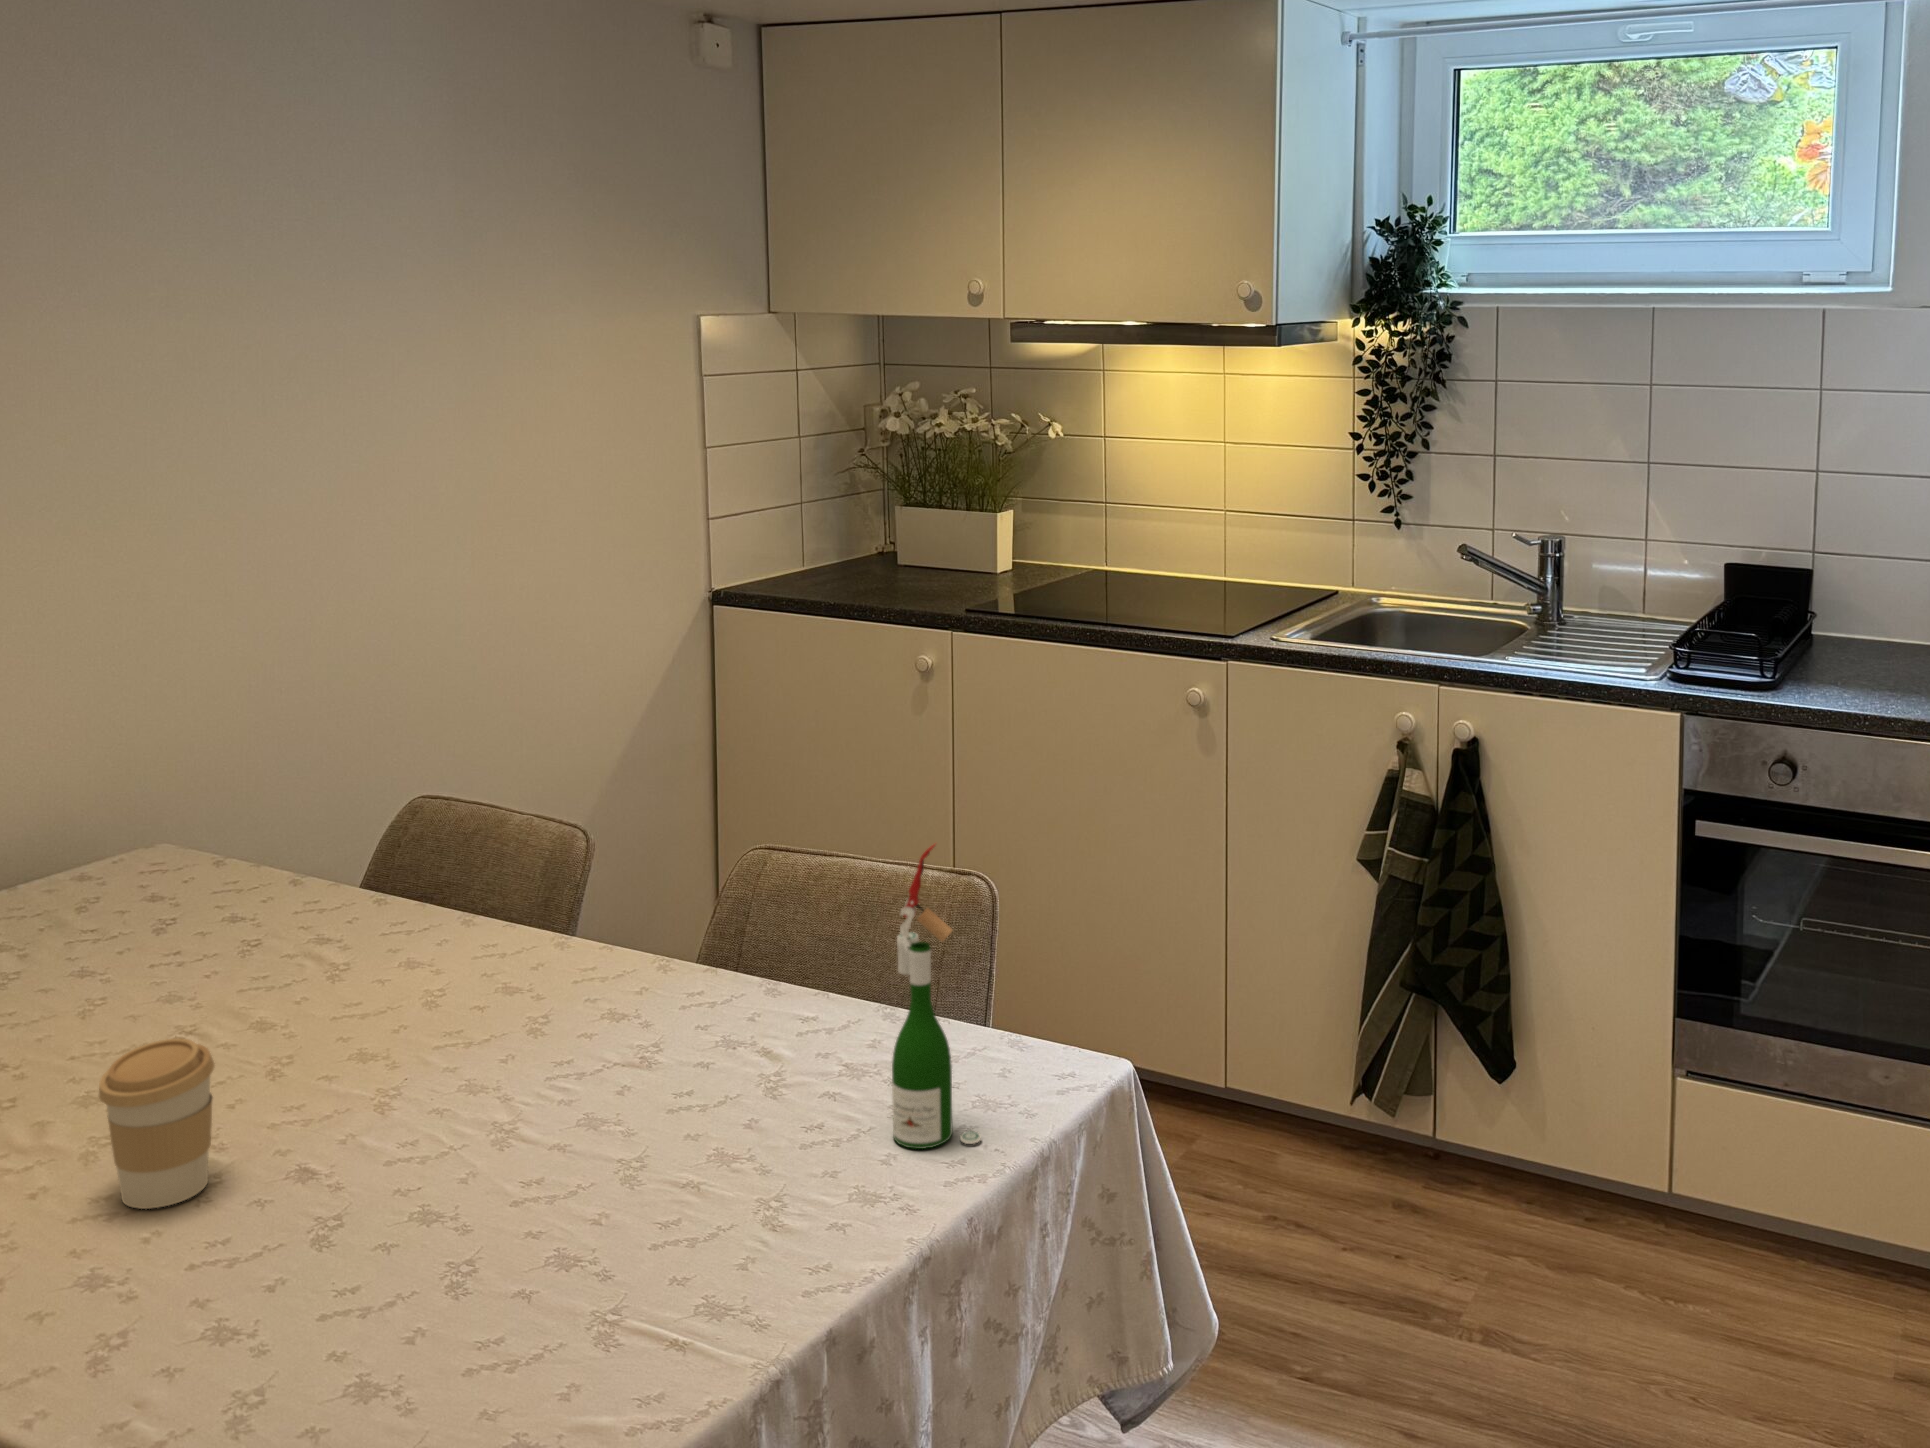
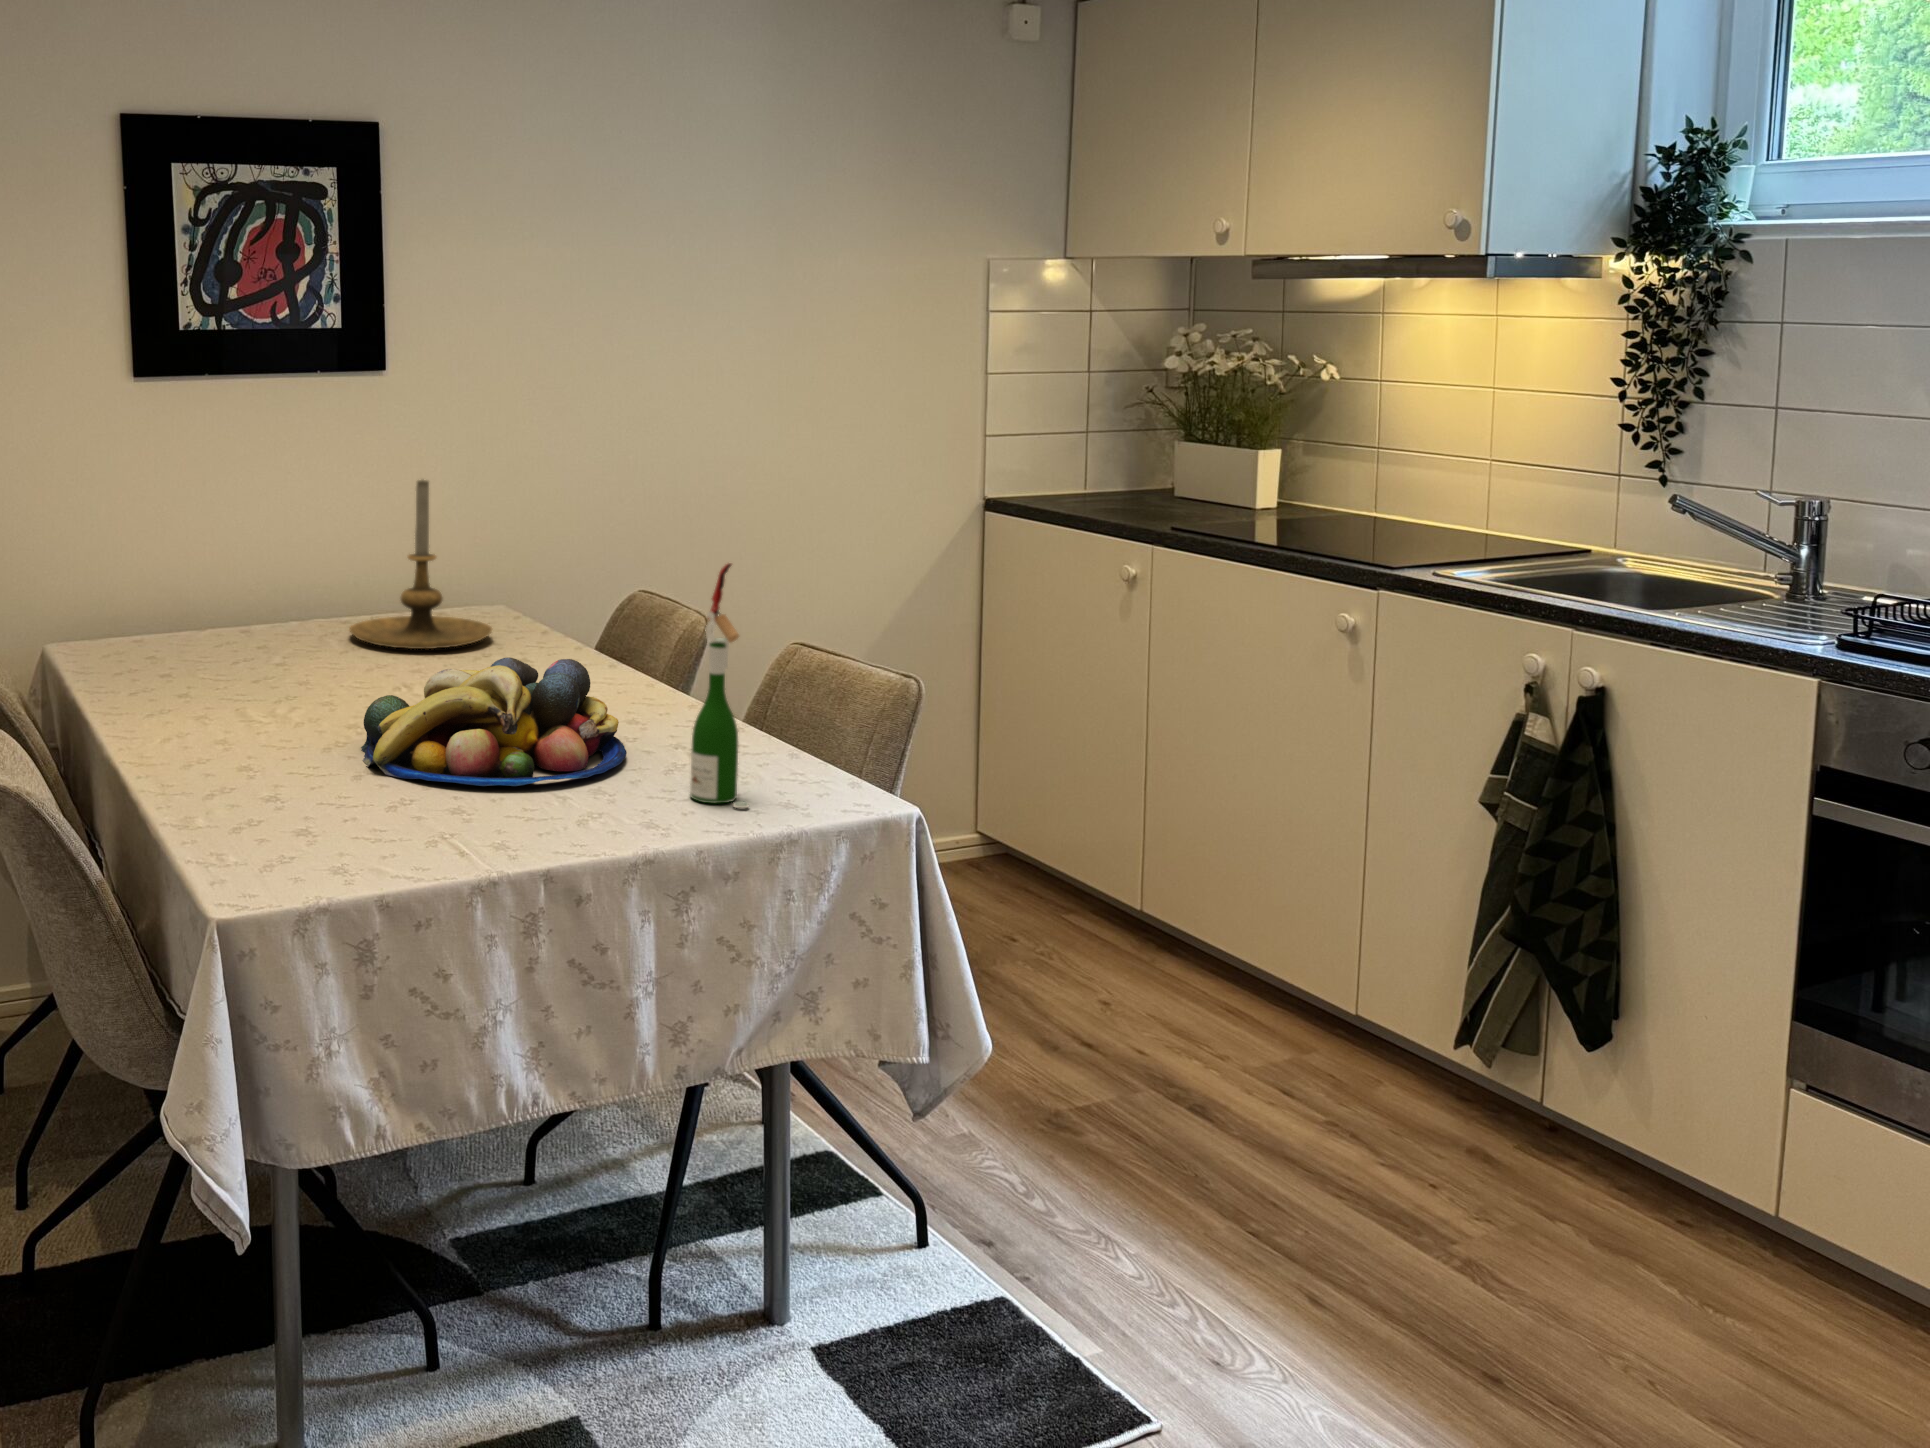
candle holder: none [74,737,308,997] -> present [350,480,492,649]
fruit bowl: none [374,991,765,1253] -> present [361,657,626,786]
coffee cup: present [99,1038,215,1209] -> none [243,622,310,720]

